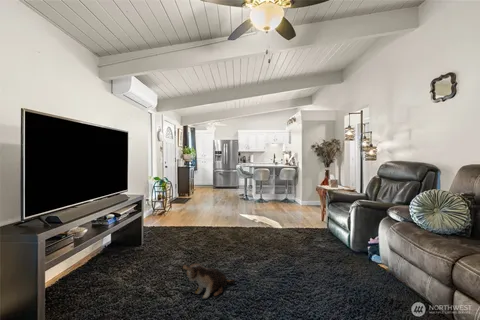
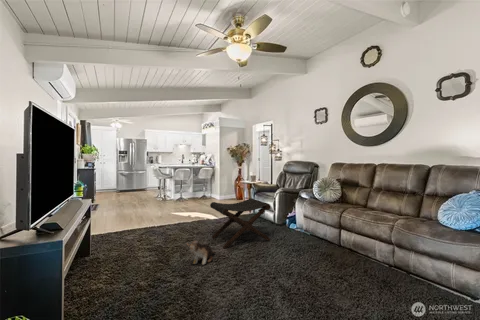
footstool: none [250,210,326,278] -> present [210,198,271,249]

